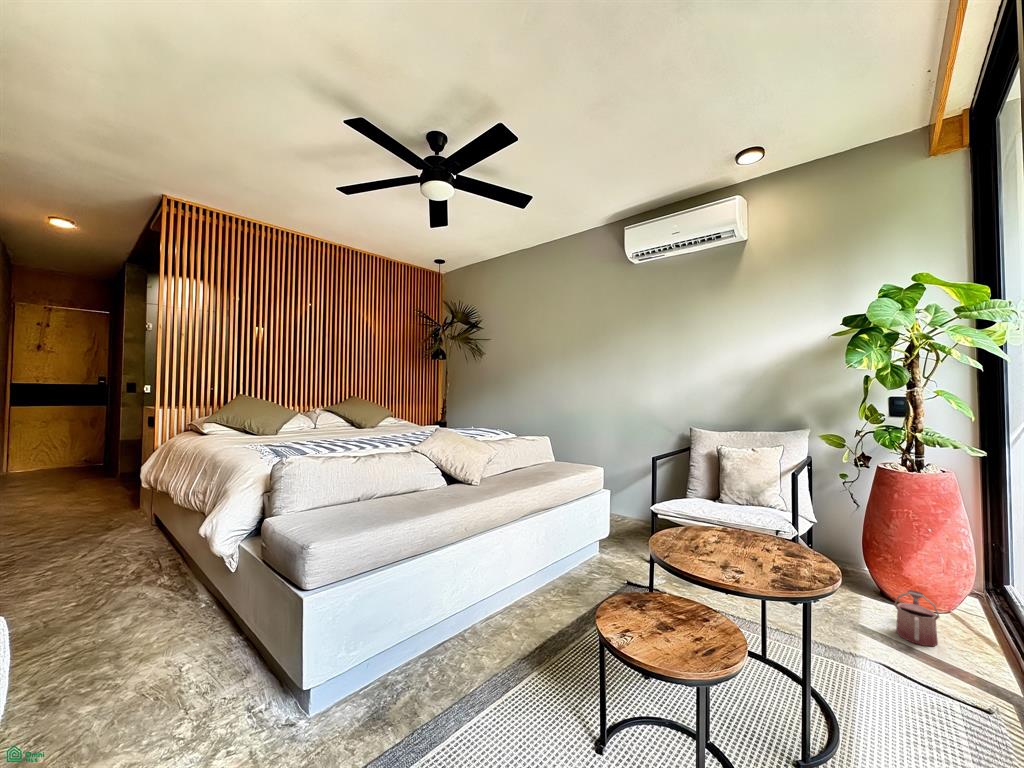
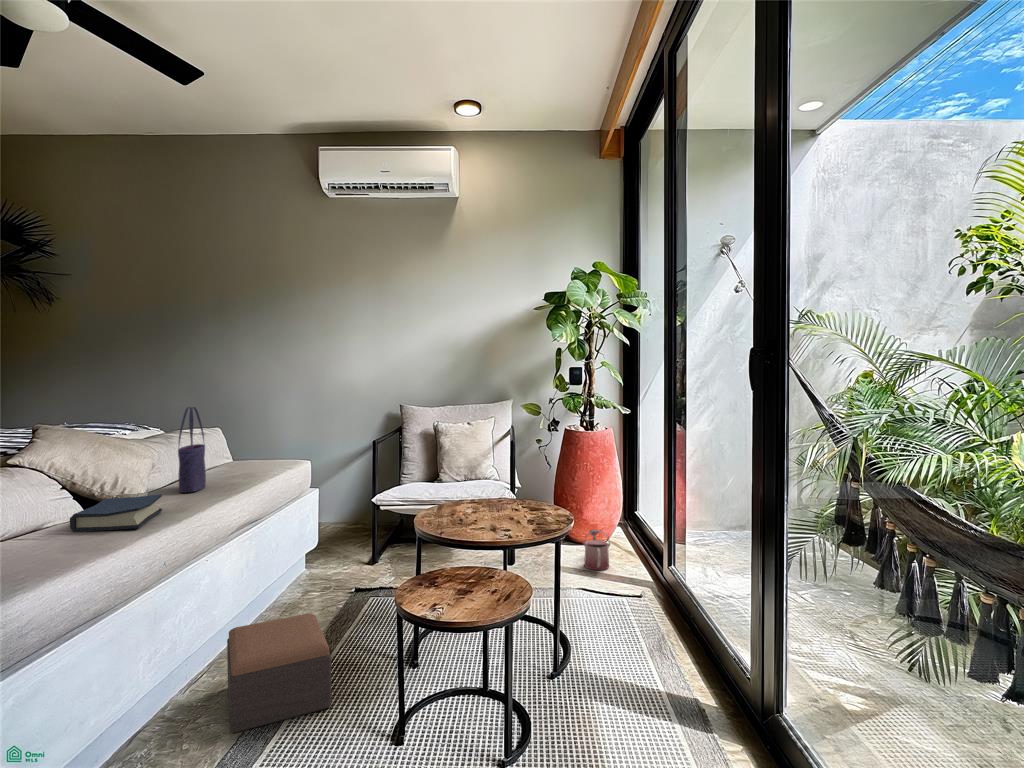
tote bag: none [502,421,521,481] -> present [178,407,206,493]
hardback book: none [424,478,480,502] -> present [70,494,162,532]
footstool: none [490,588,571,683] -> present [227,613,331,733]

